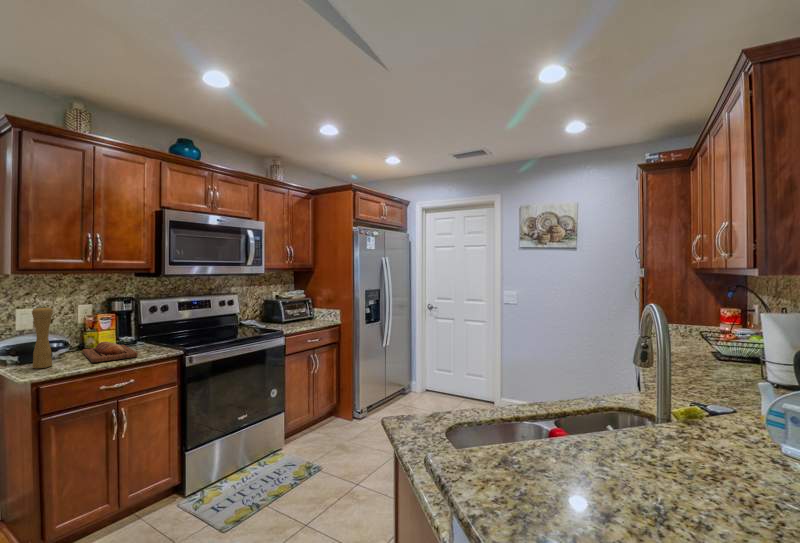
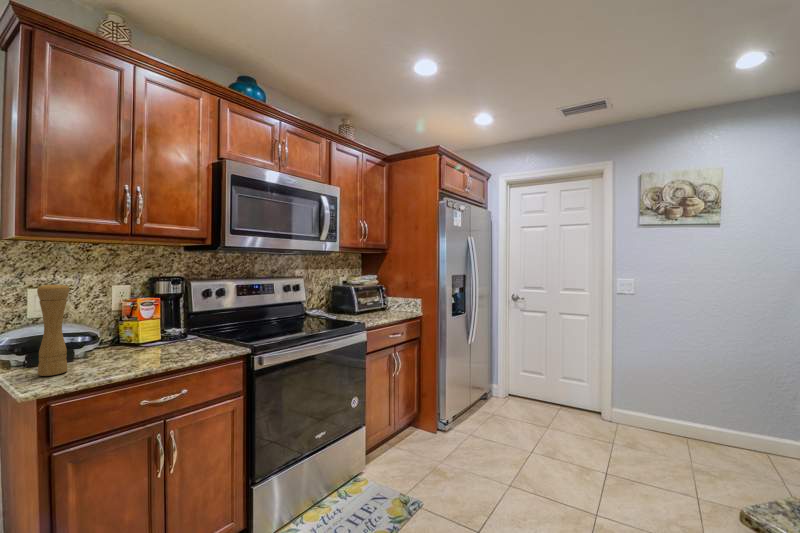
bread loaf: present [82,342,138,362] -> none [116,335,190,367]

